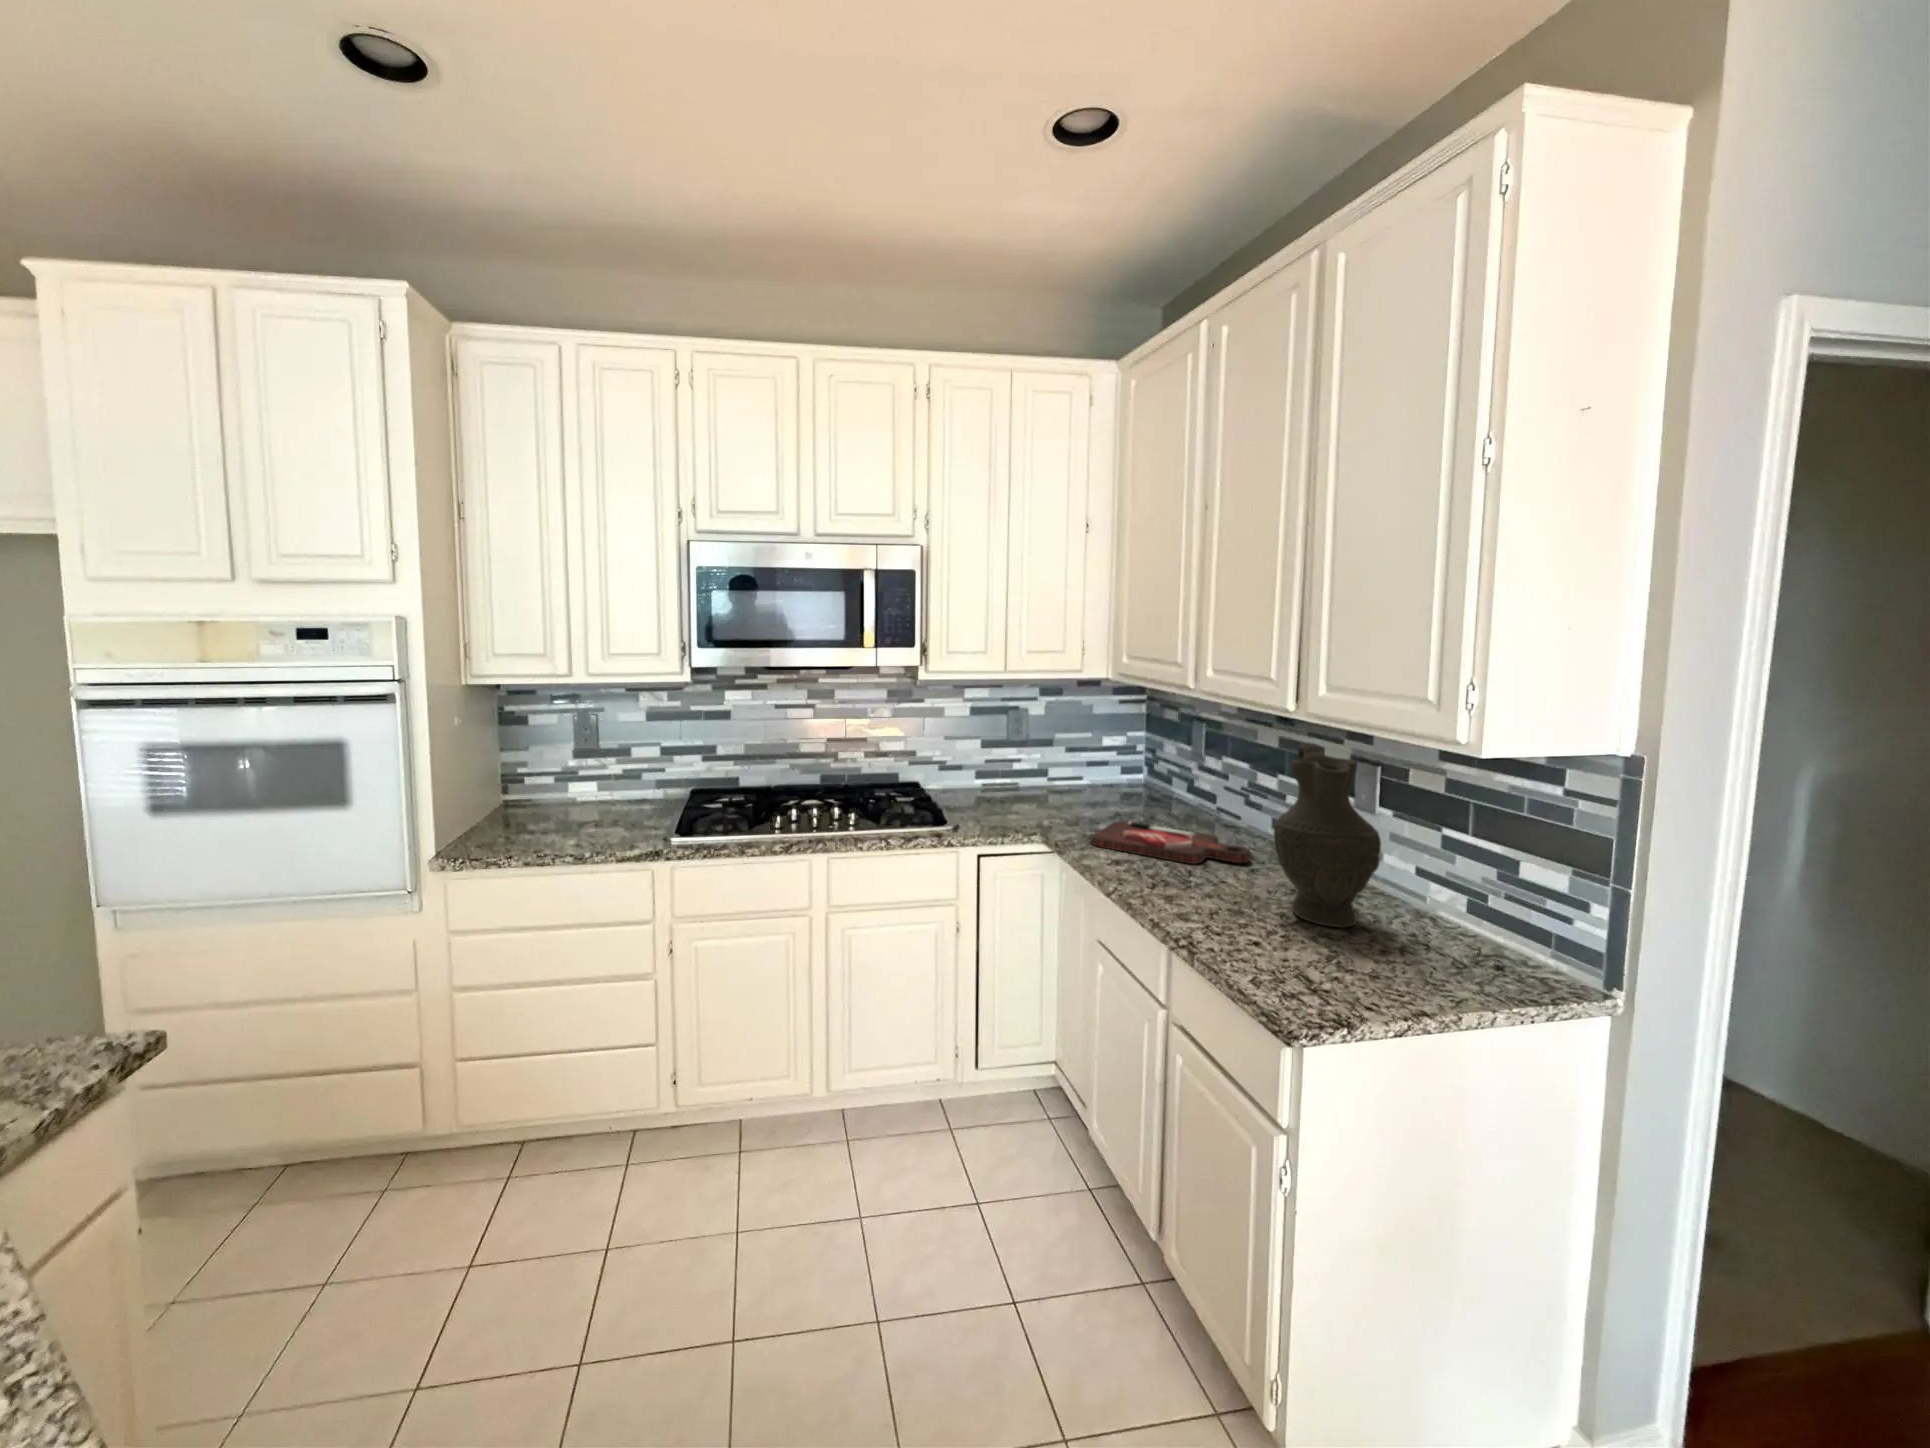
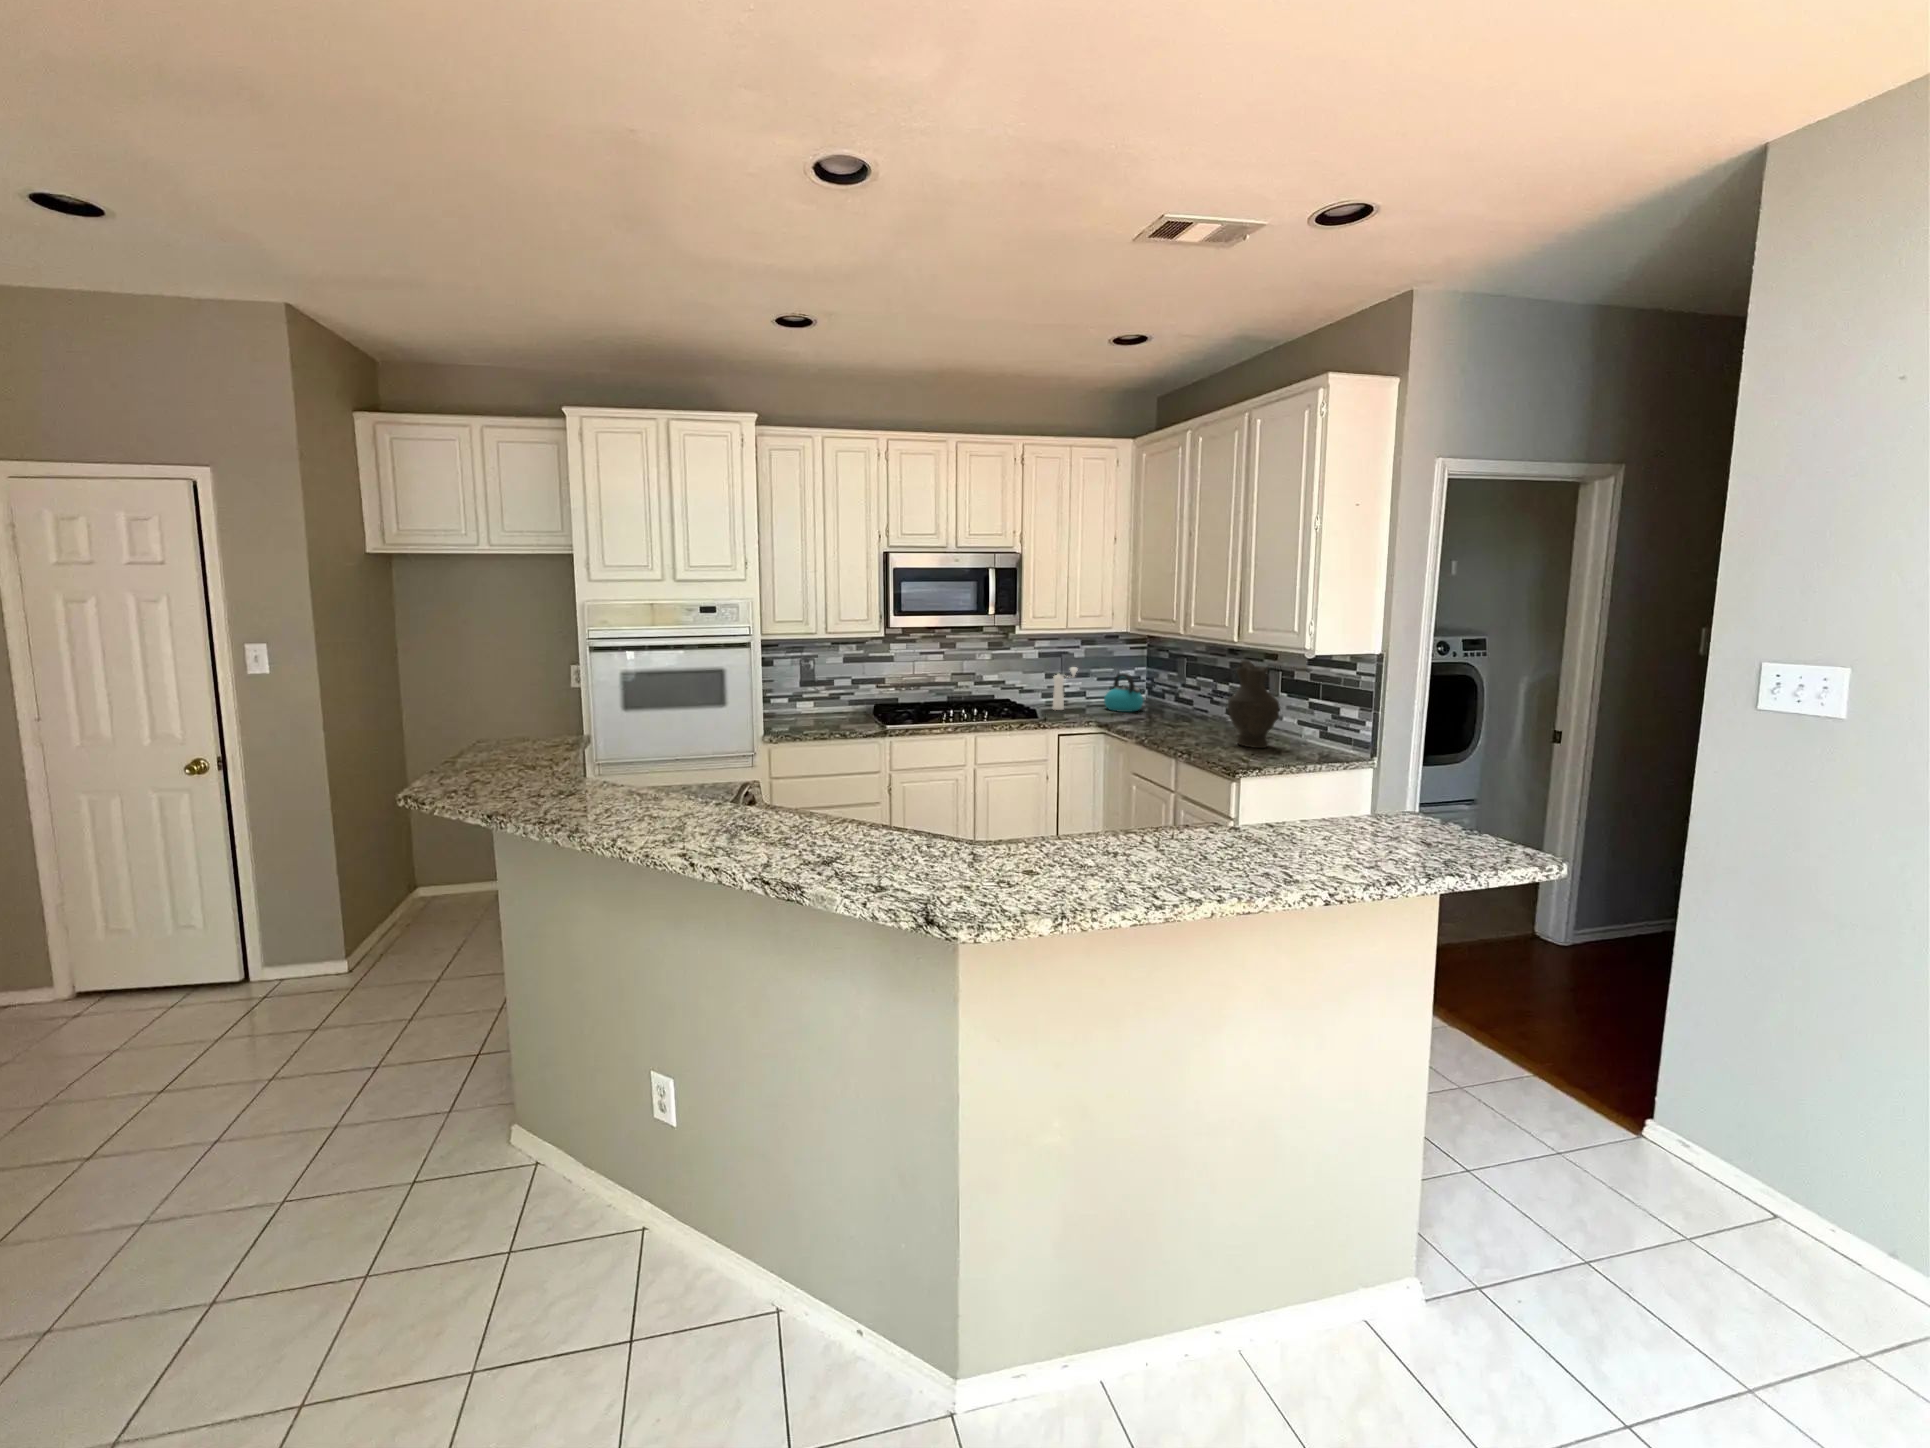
pepper mill: none [988,731,1031,802] -> present [1053,667,1077,710]
kettle: none [1073,742,1137,807] -> present [1104,673,1144,712]
cutting board: present [1091,821,1252,864] -> none [1125,714,1215,731]

